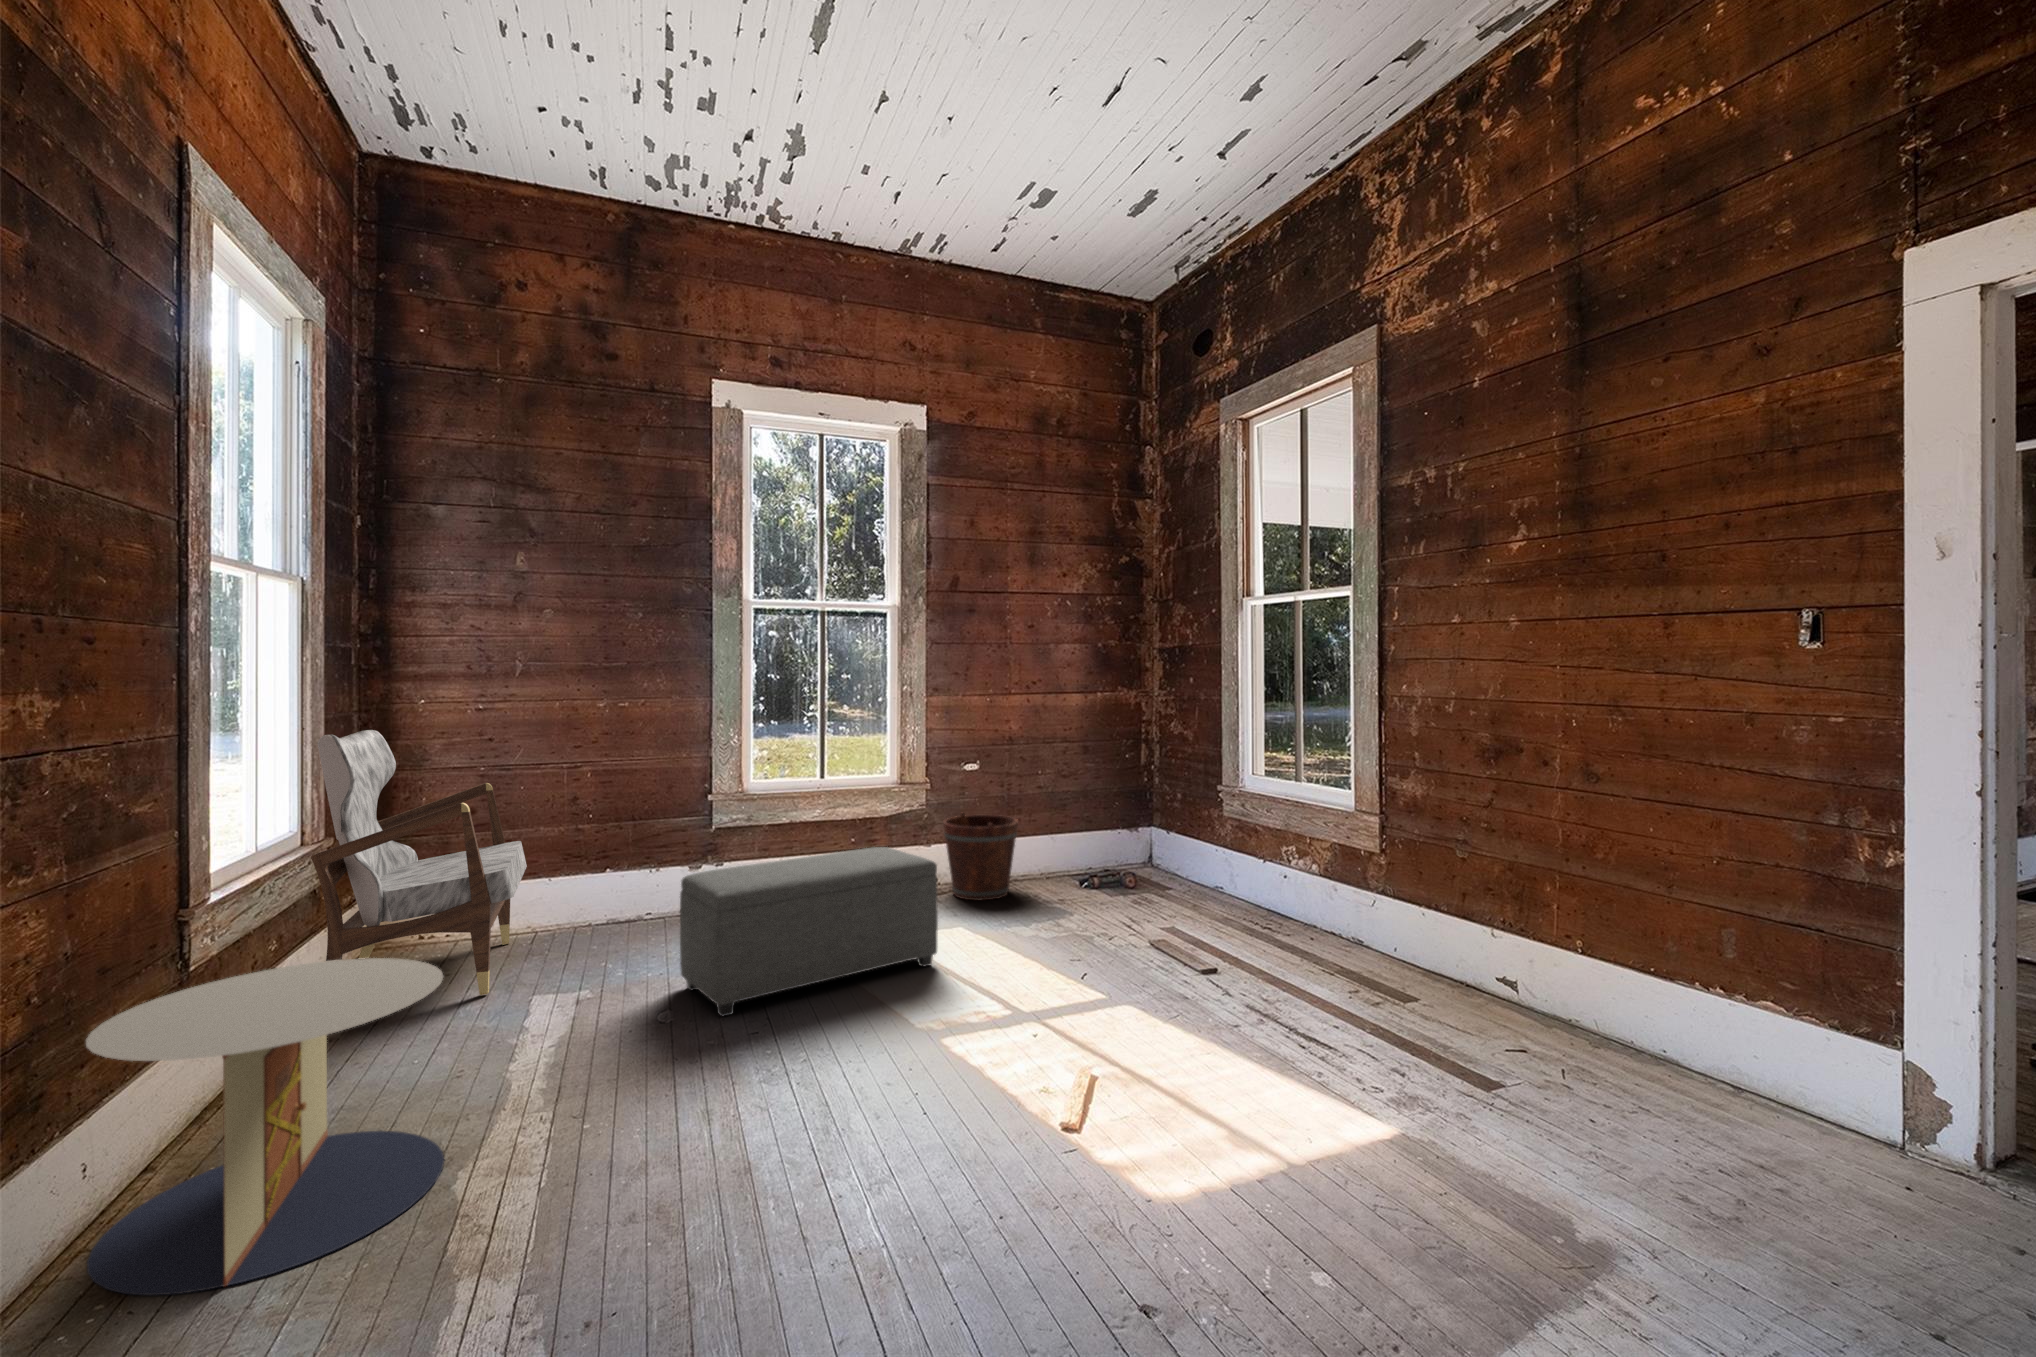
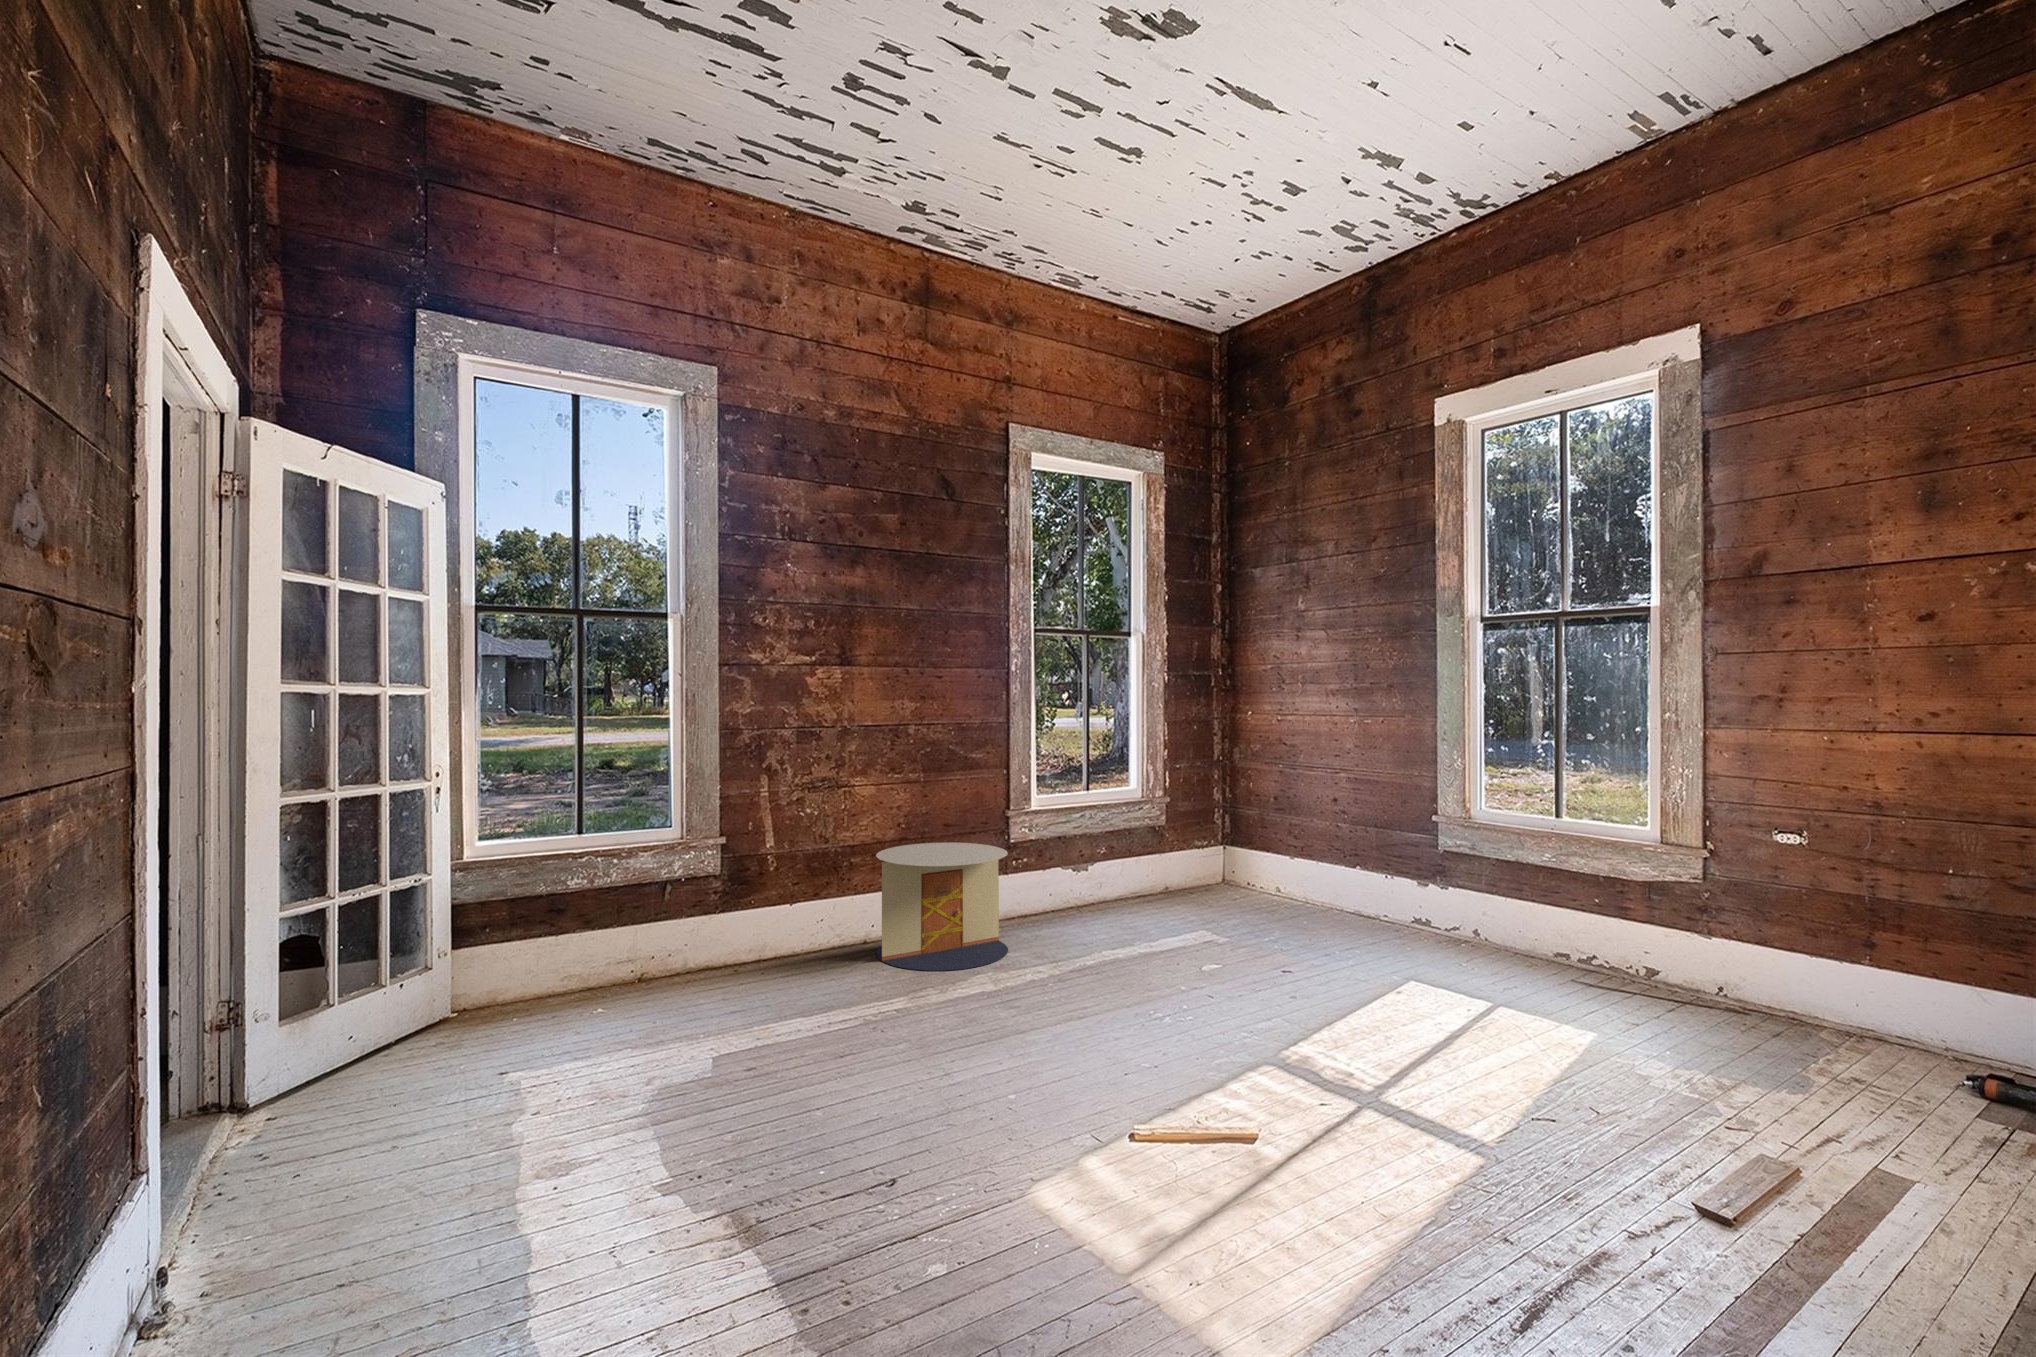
armchair: present [311,730,527,995] -> none [1122,731,1276,921]
bucket: present [943,813,1018,900] -> none [1677,902,1824,1042]
ottoman: present [680,847,938,1016] -> none [1204,866,1464,1032]

